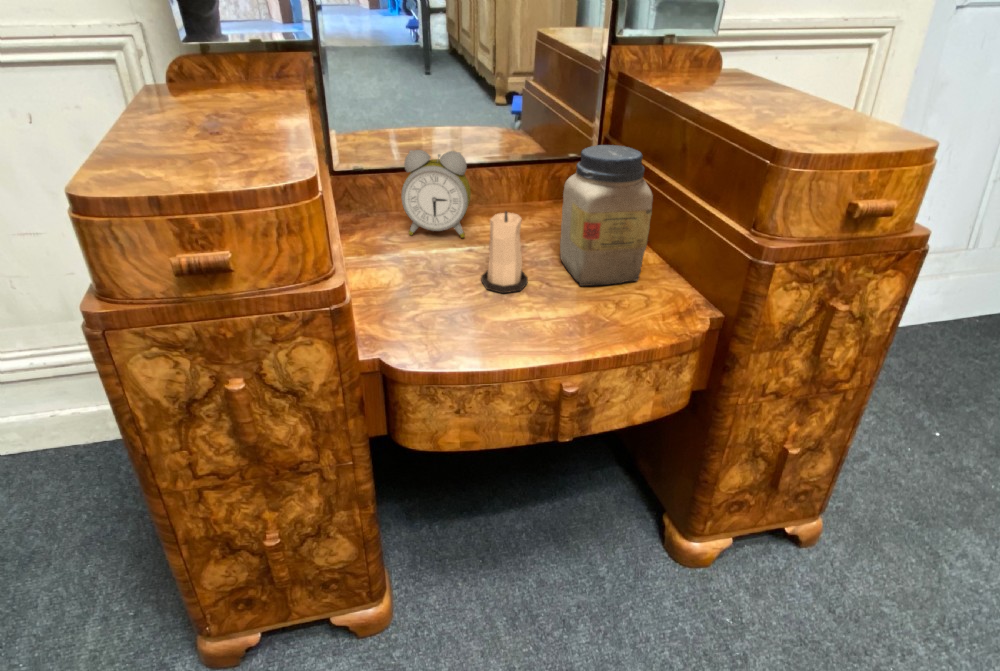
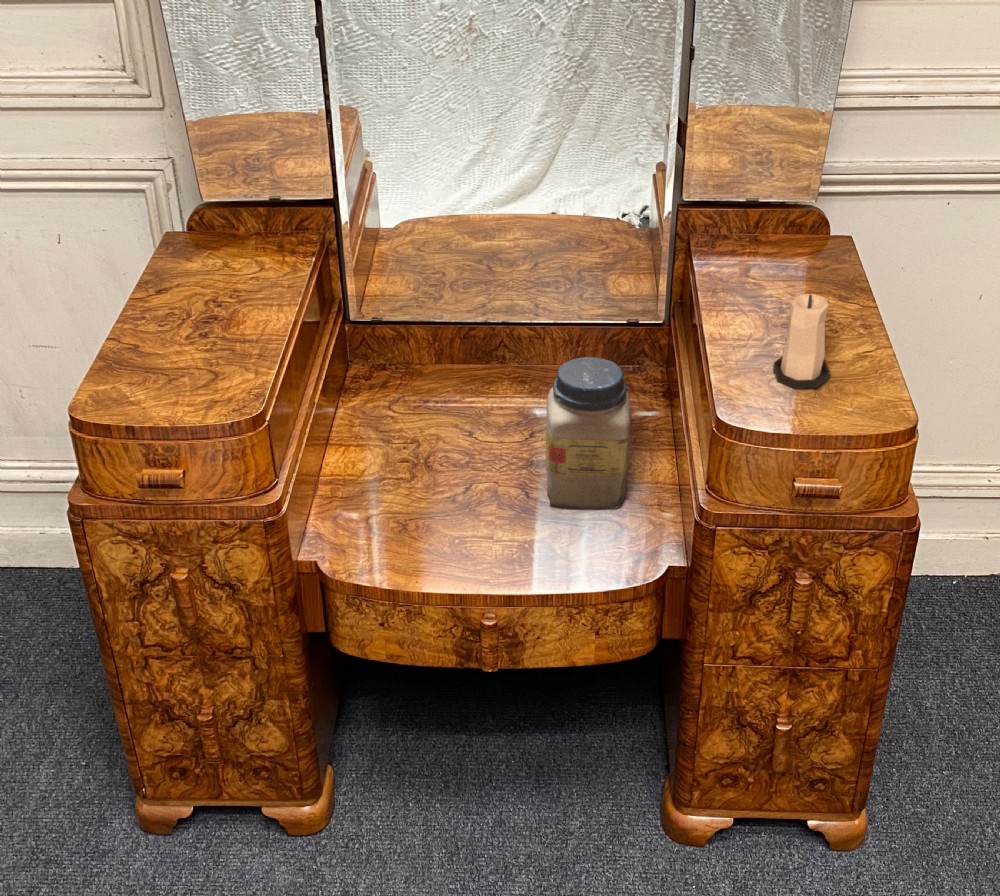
alarm clock: present [401,150,471,238] -> none [390,321,470,419]
candle: present [481,211,528,293] -> present [773,294,830,389]

